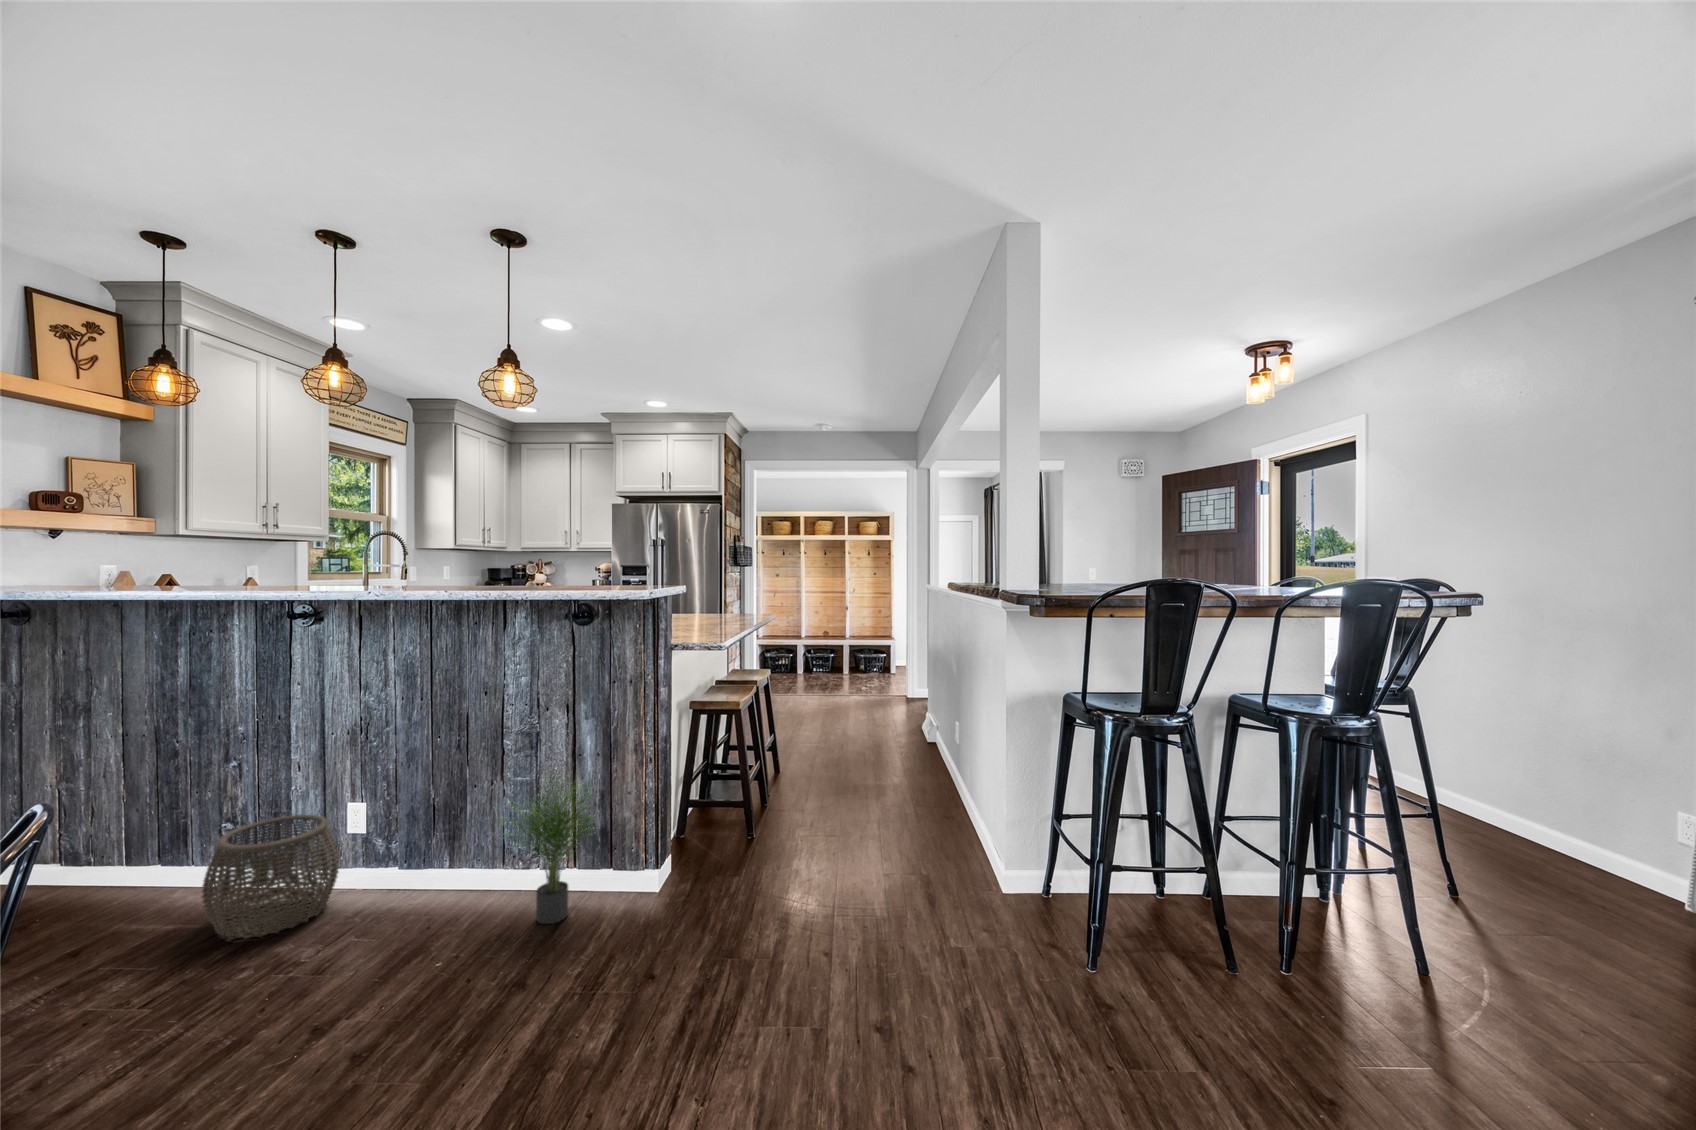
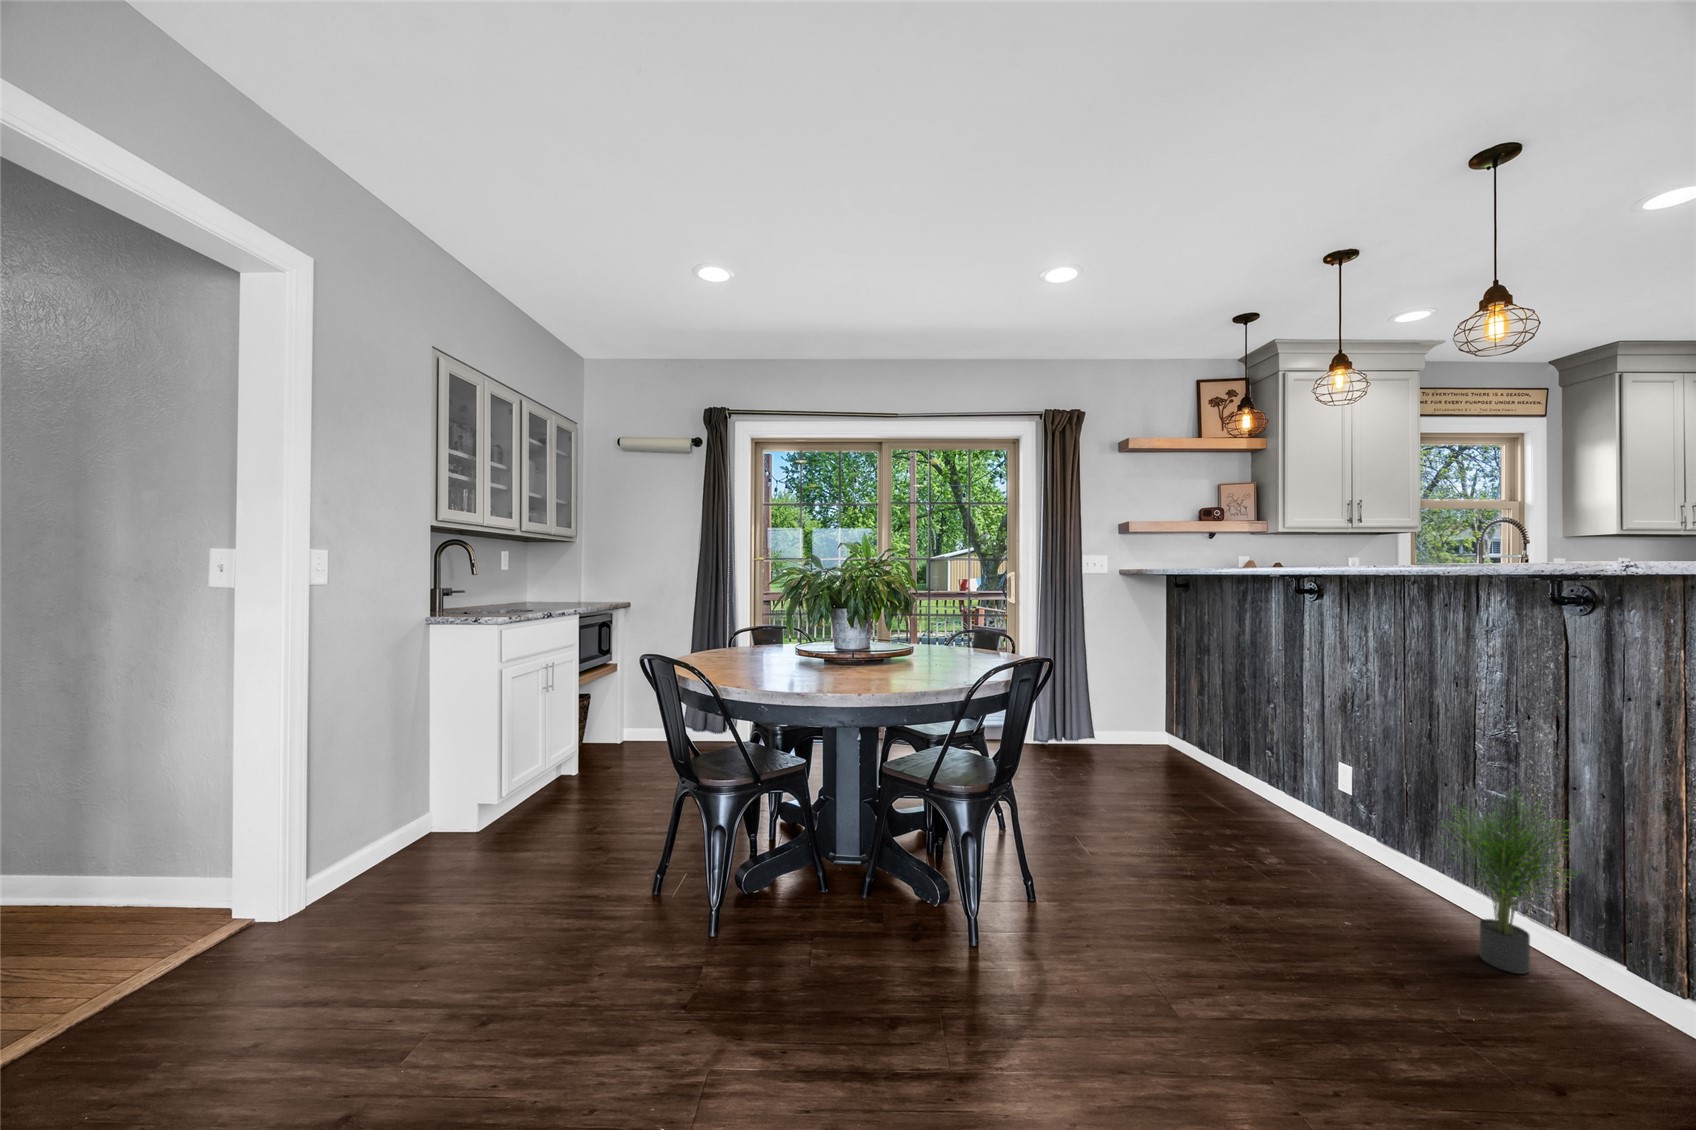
woven basket: present [202,815,340,939] -> none [1226,750,1325,843]

